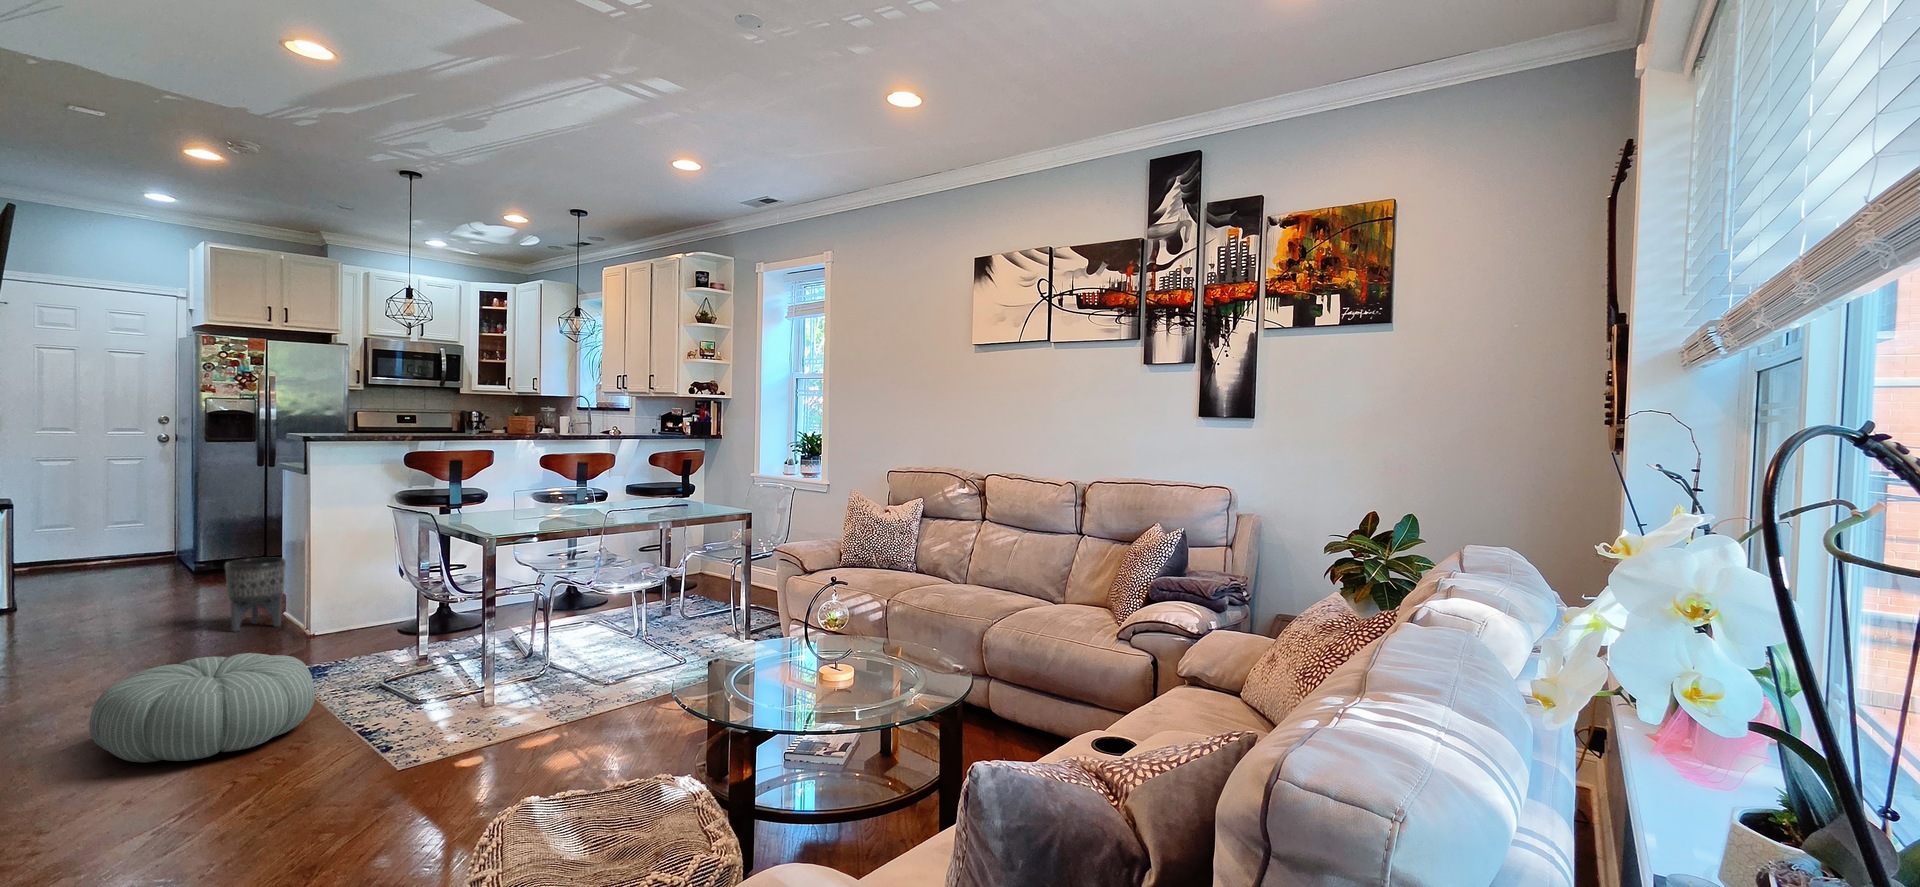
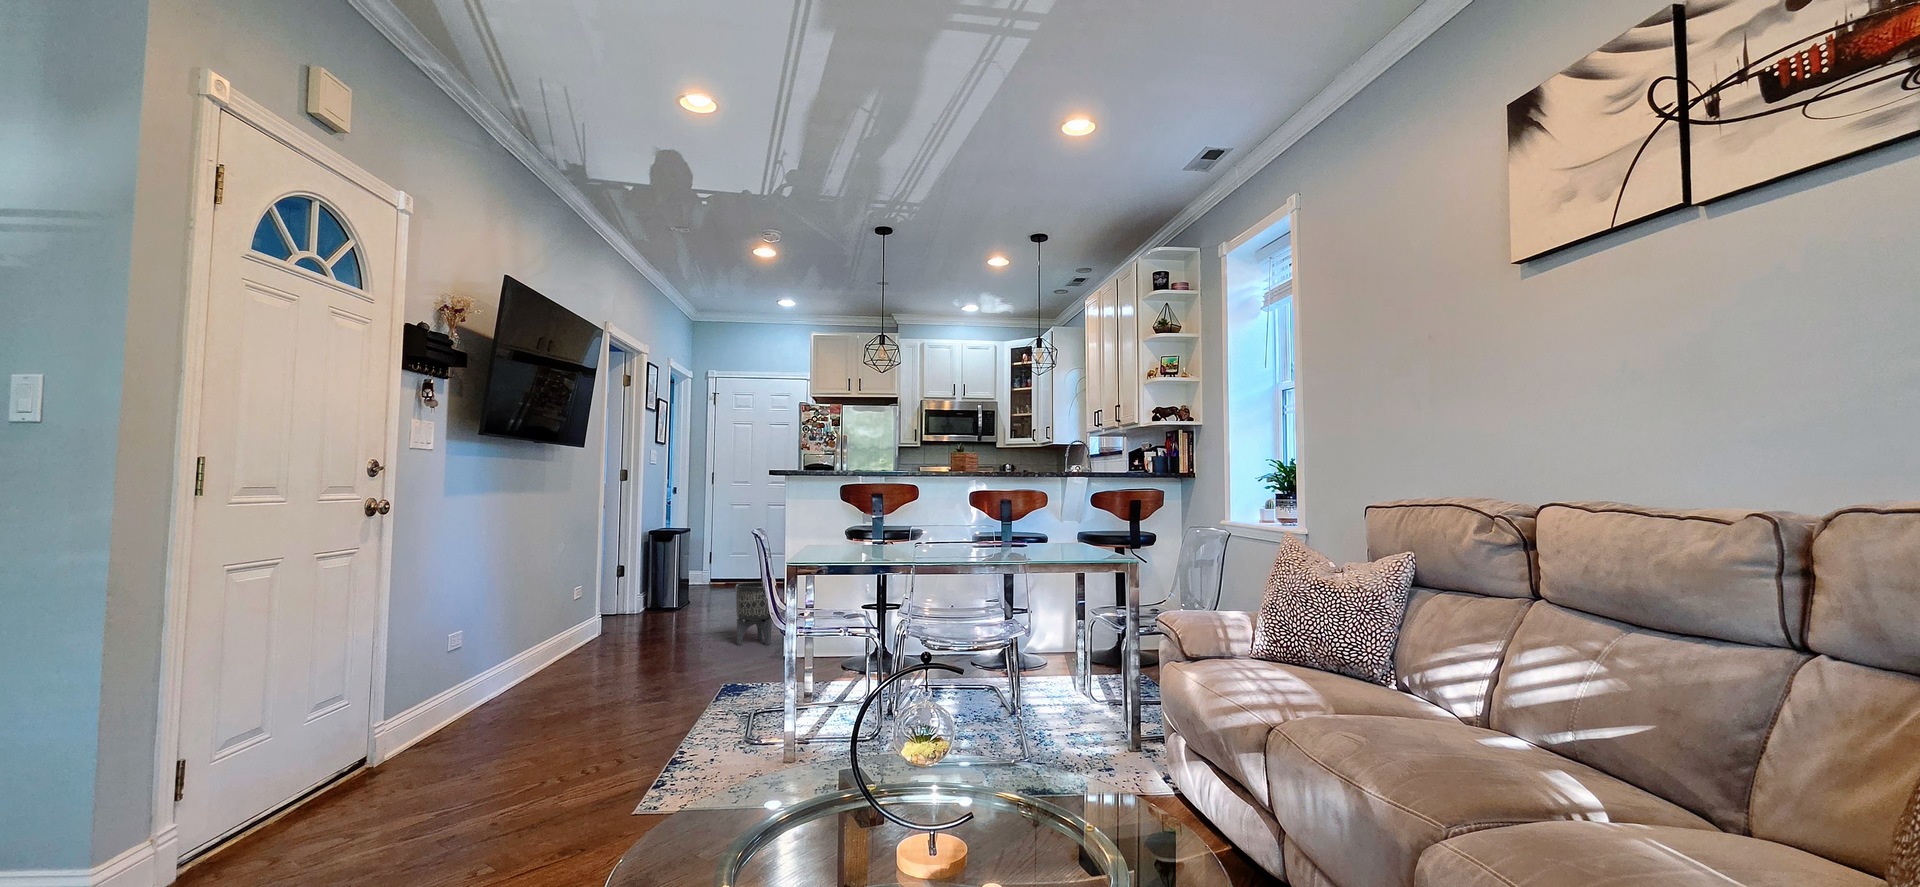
pouf: present [89,653,315,762] -> none [462,664,645,765]

